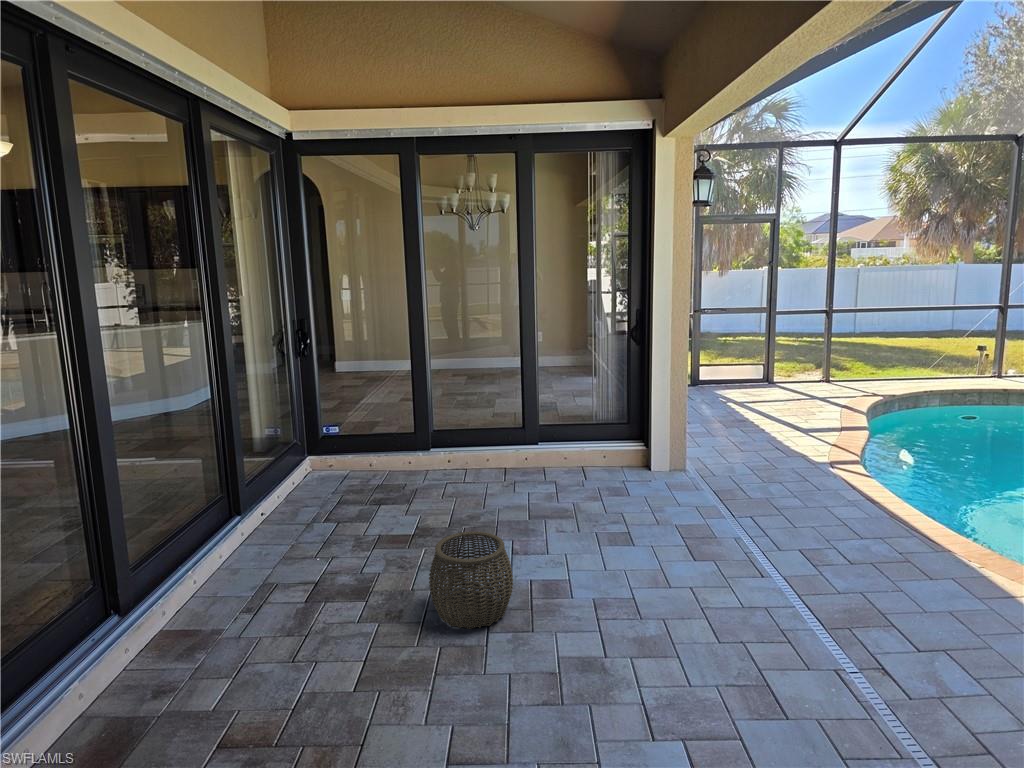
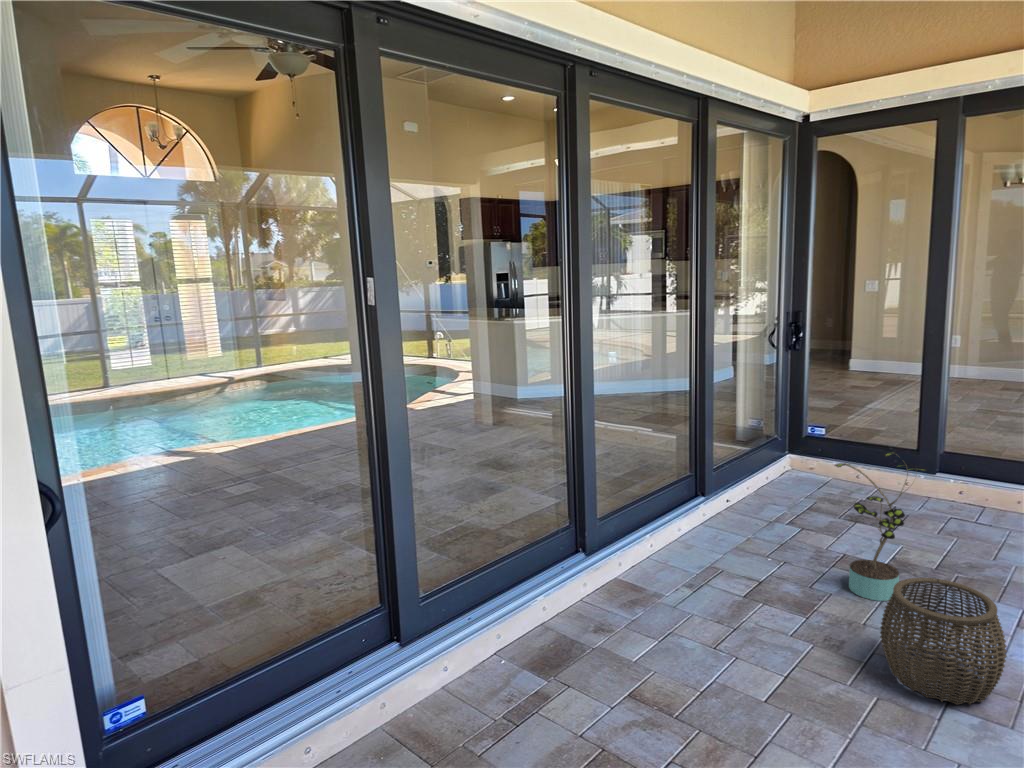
potted plant: none [368,437,440,567] -> present [835,452,923,601]

